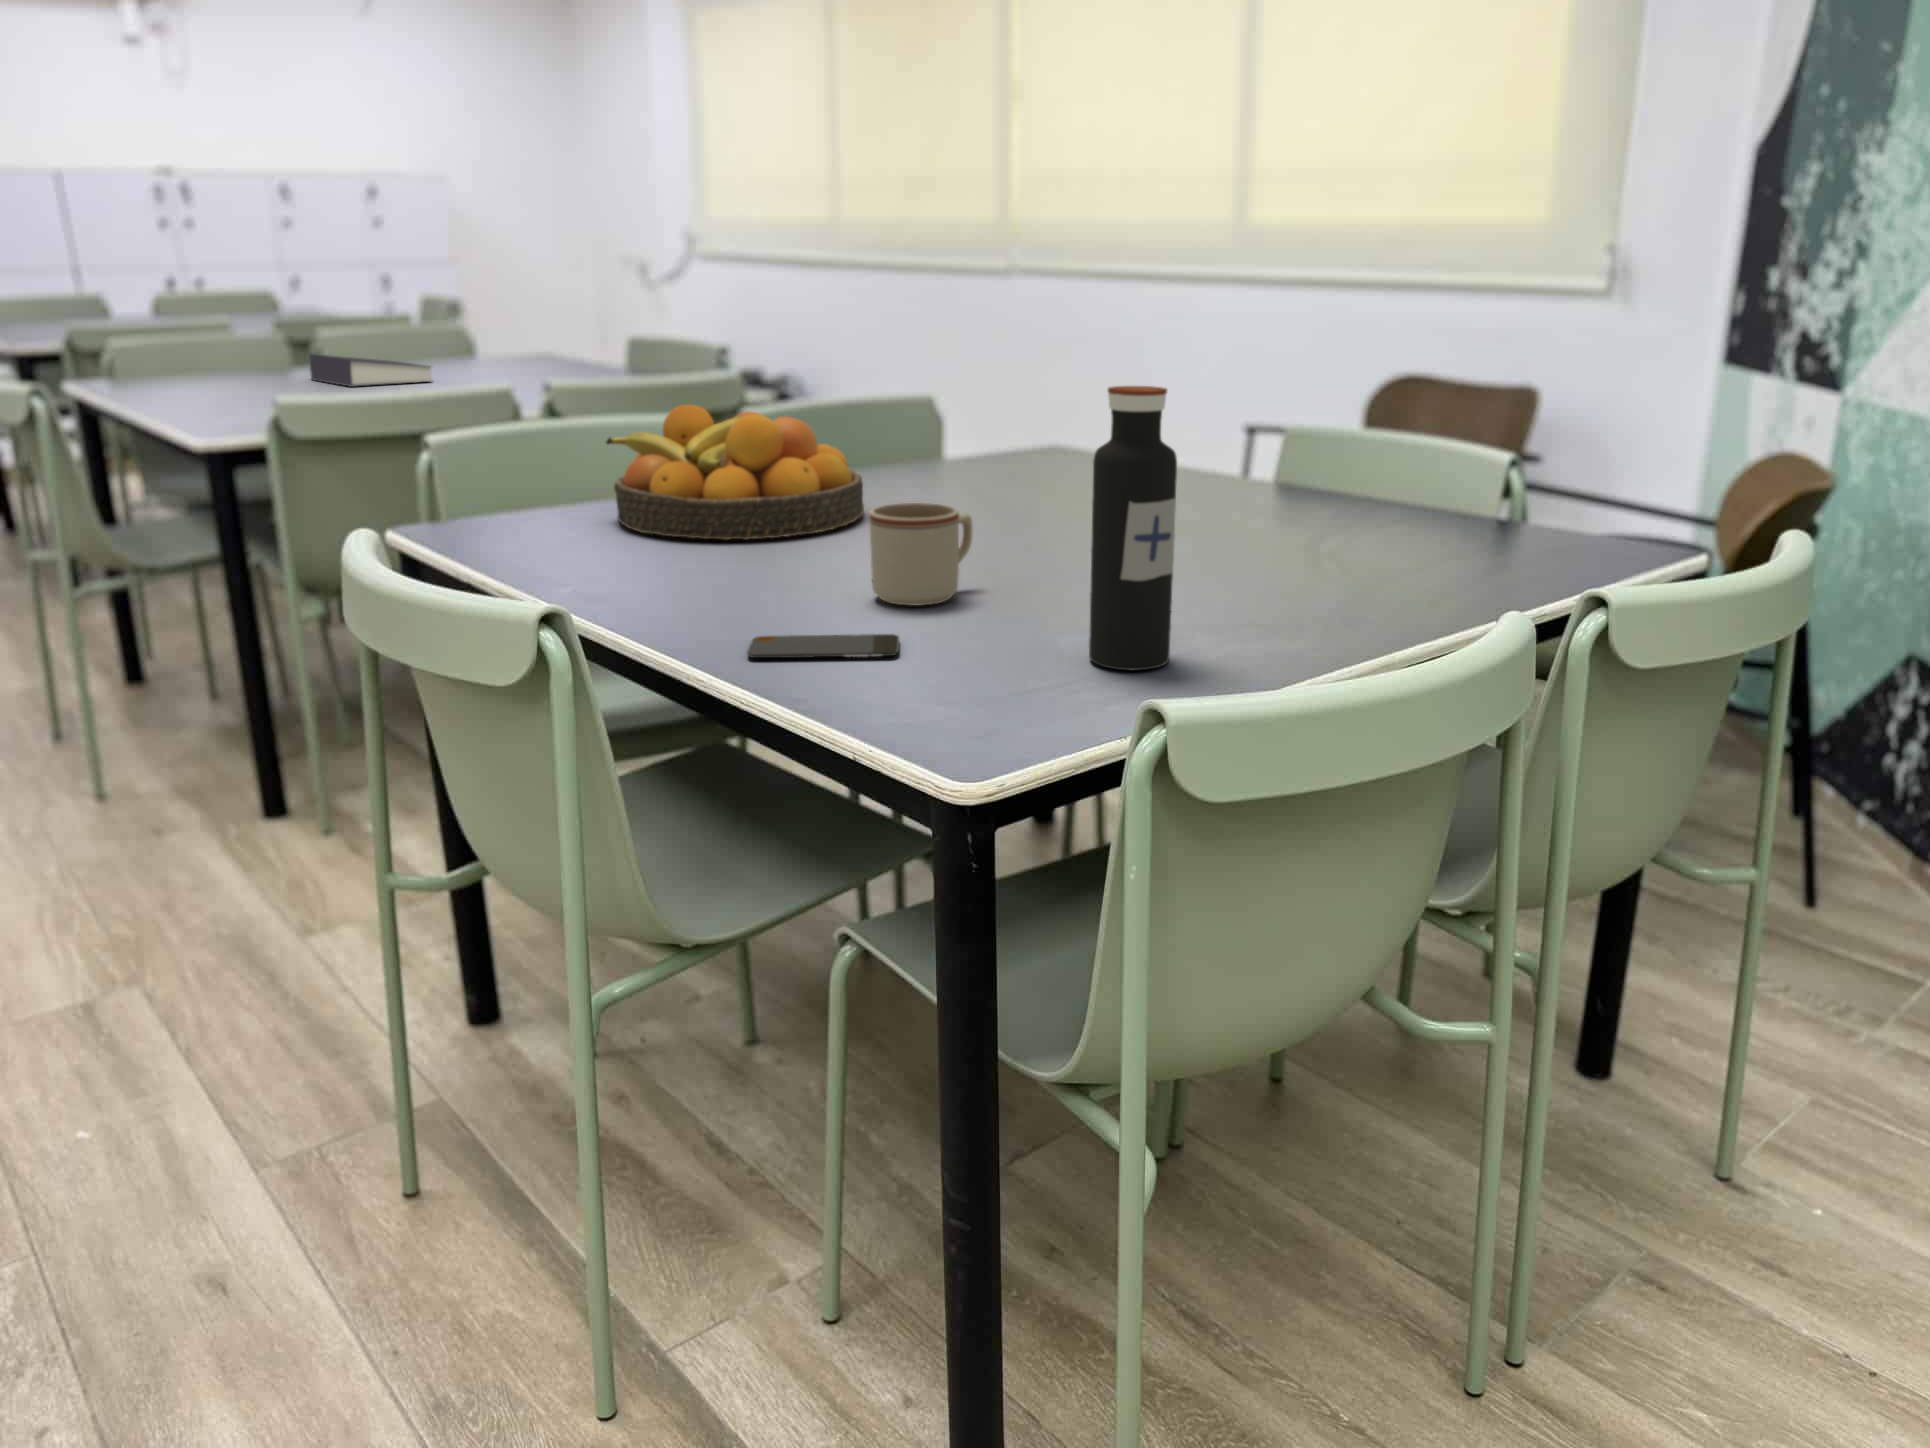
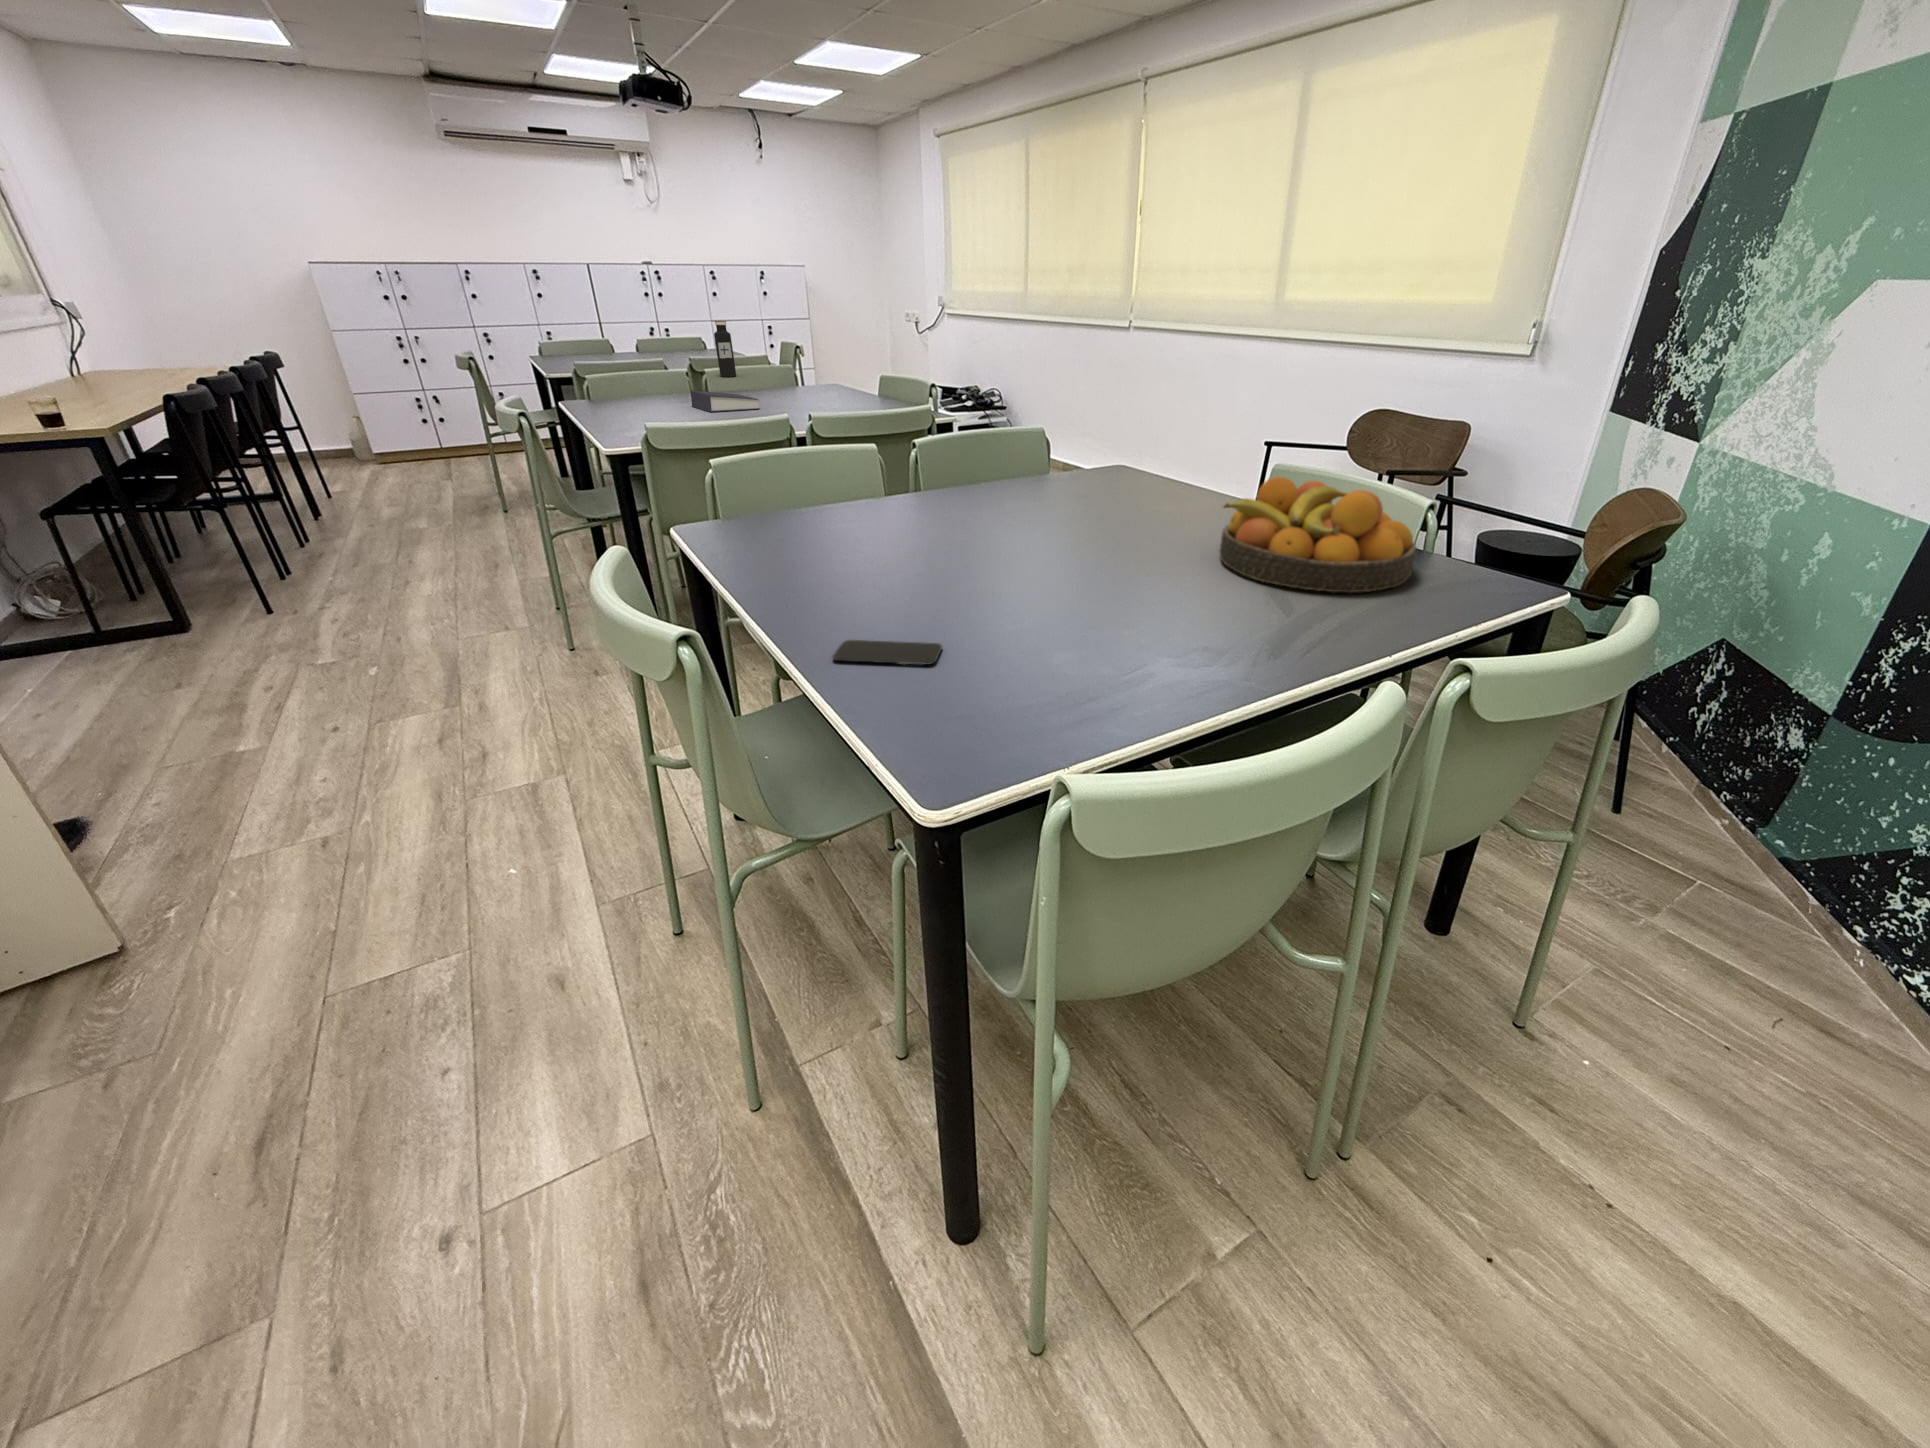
water bottle: present [1089,386,1177,670] -> present [714,321,736,377]
fruit bowl: present [606,405,864,540] -> present [1220,477,1416,593]
mug: present [869,503,973,605] -> none [938,539,1014,615]

